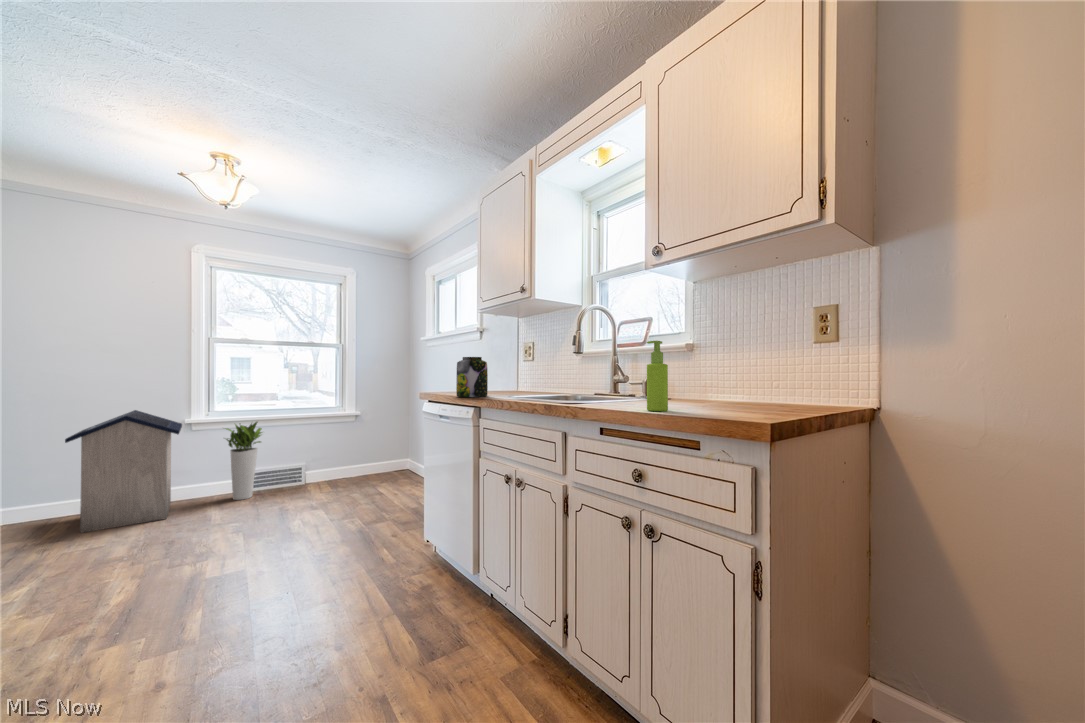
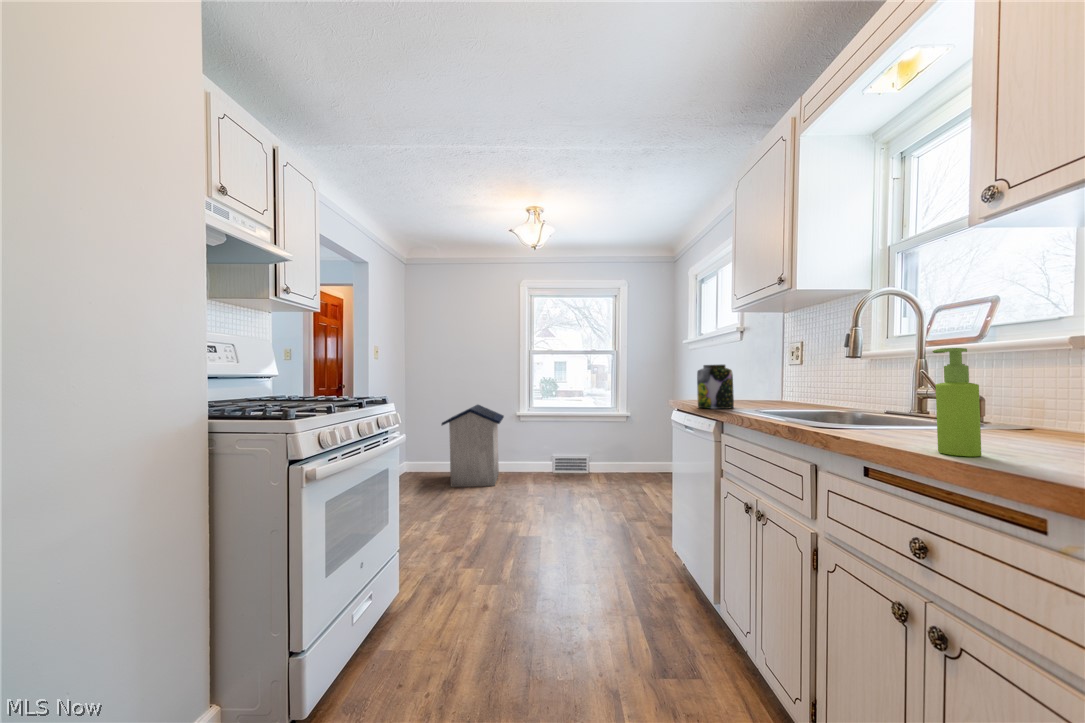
planter: present [226,422,262,500] -> none [526,416,556,479]

